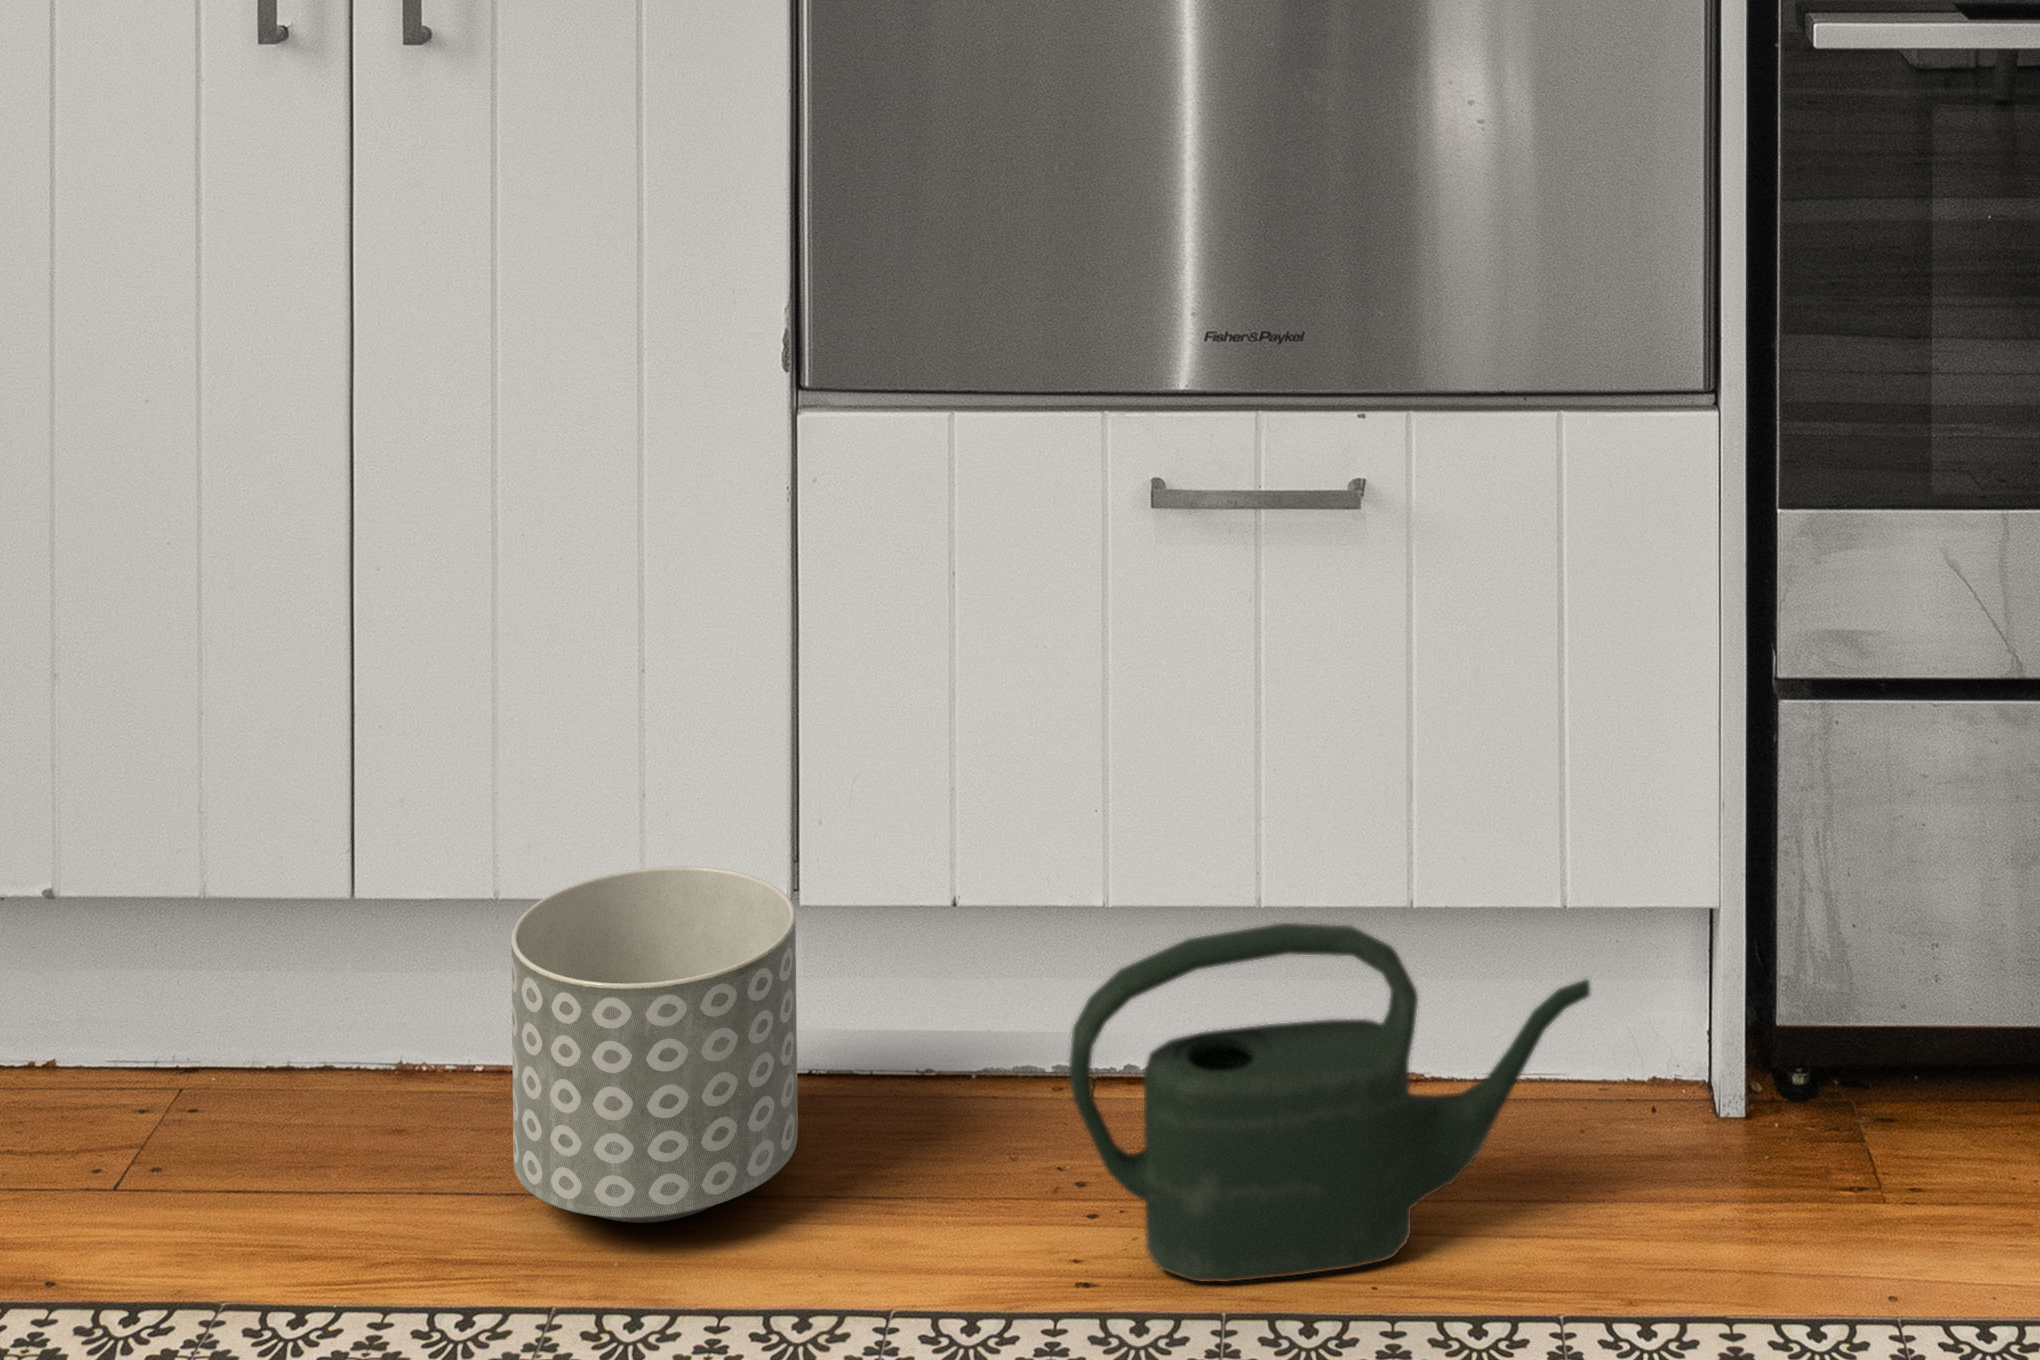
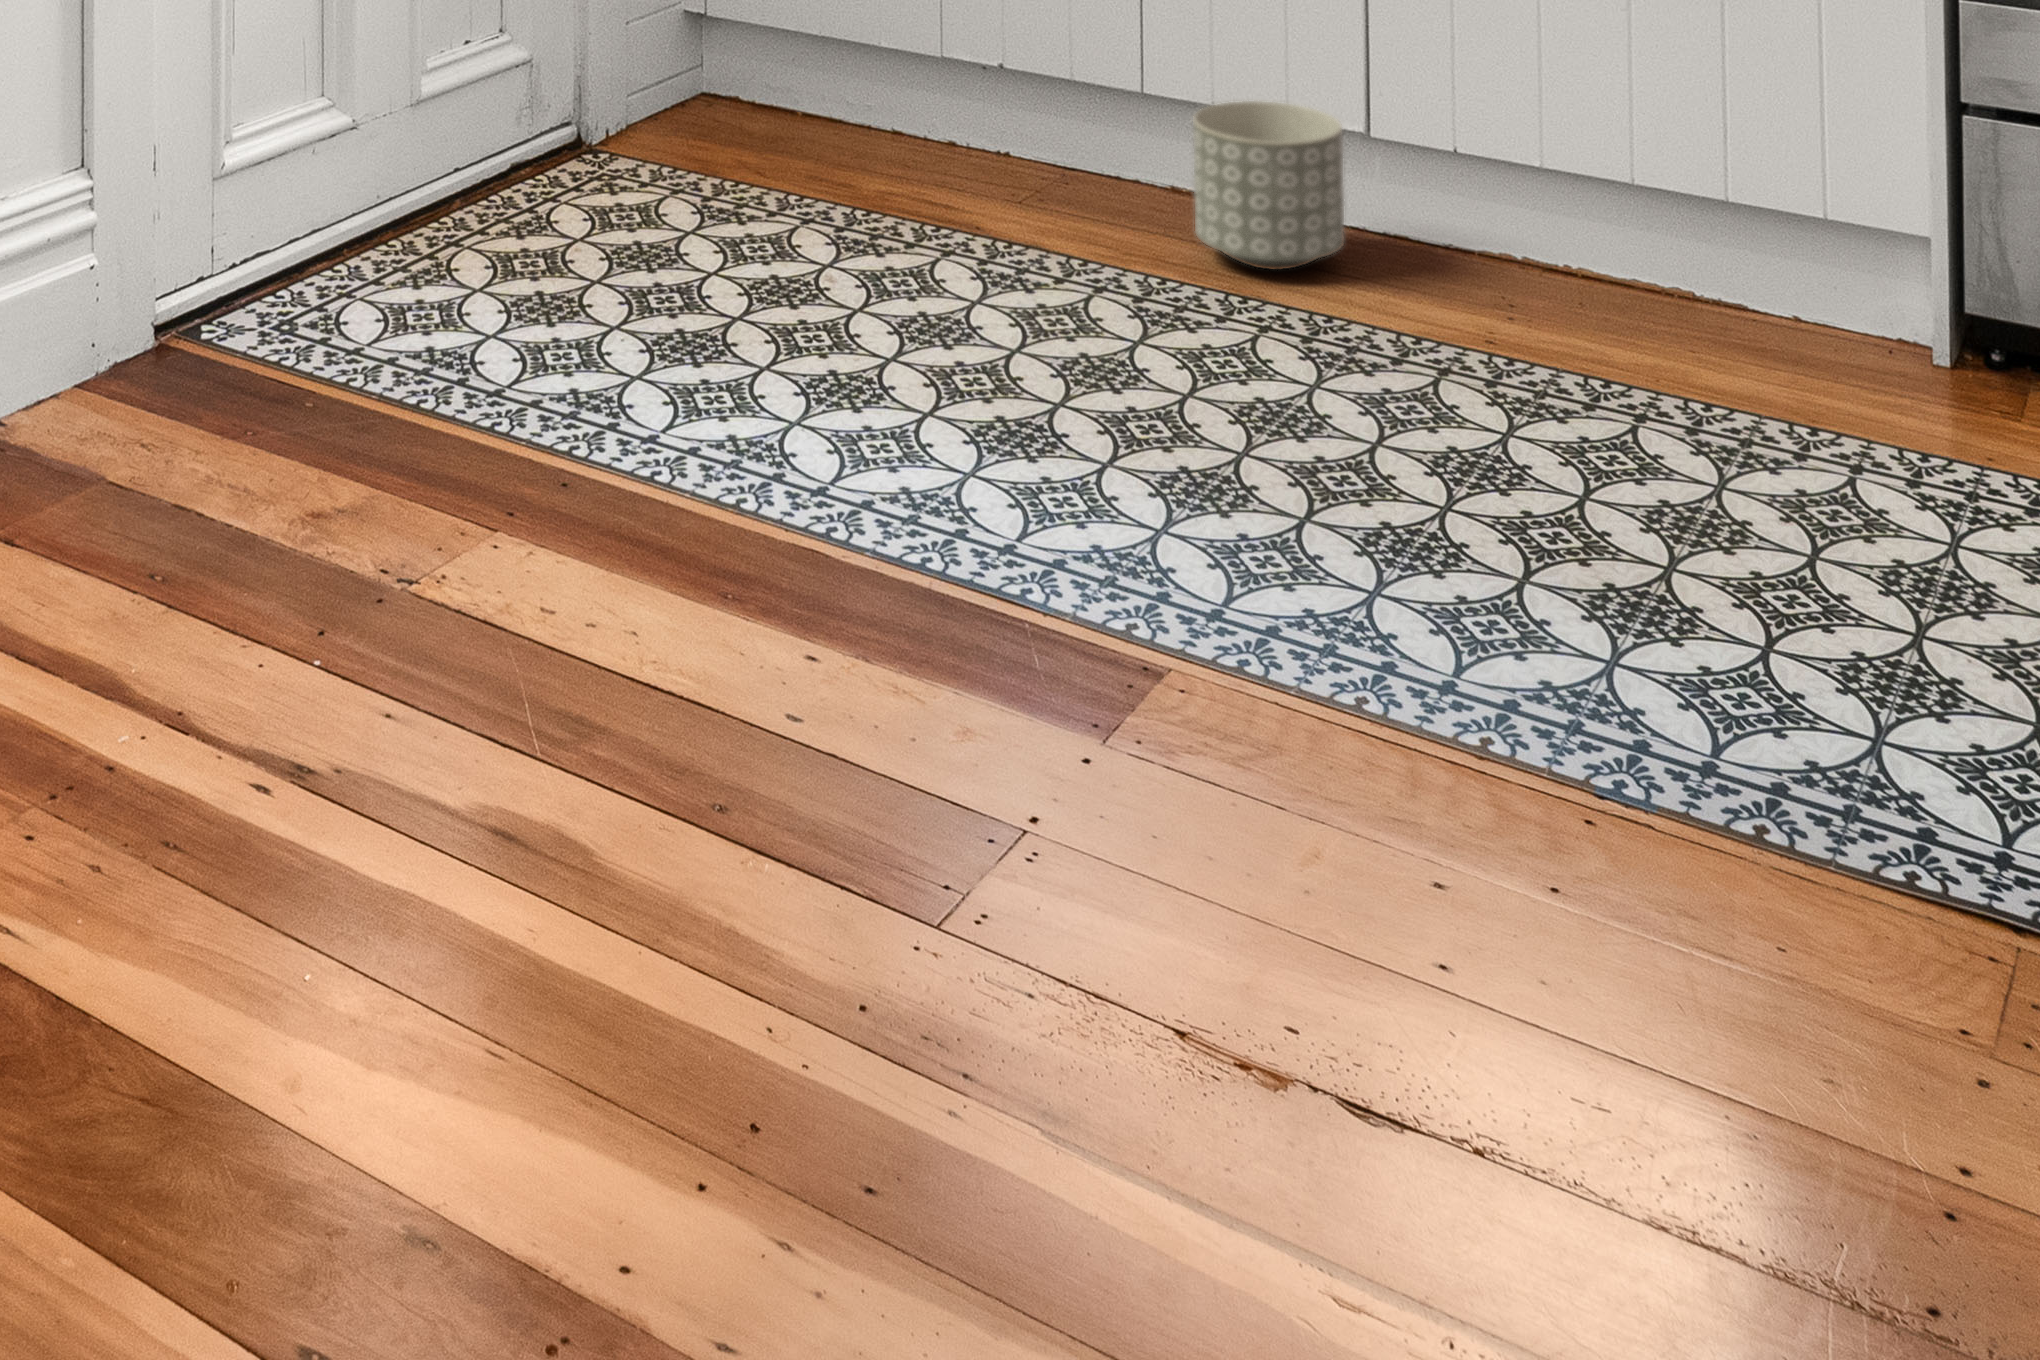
watering can: present [1069,923,1590,1282] -> none [1463,170,1778,364]

